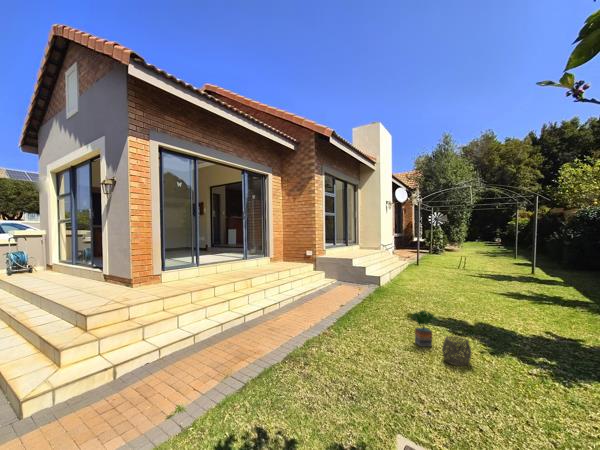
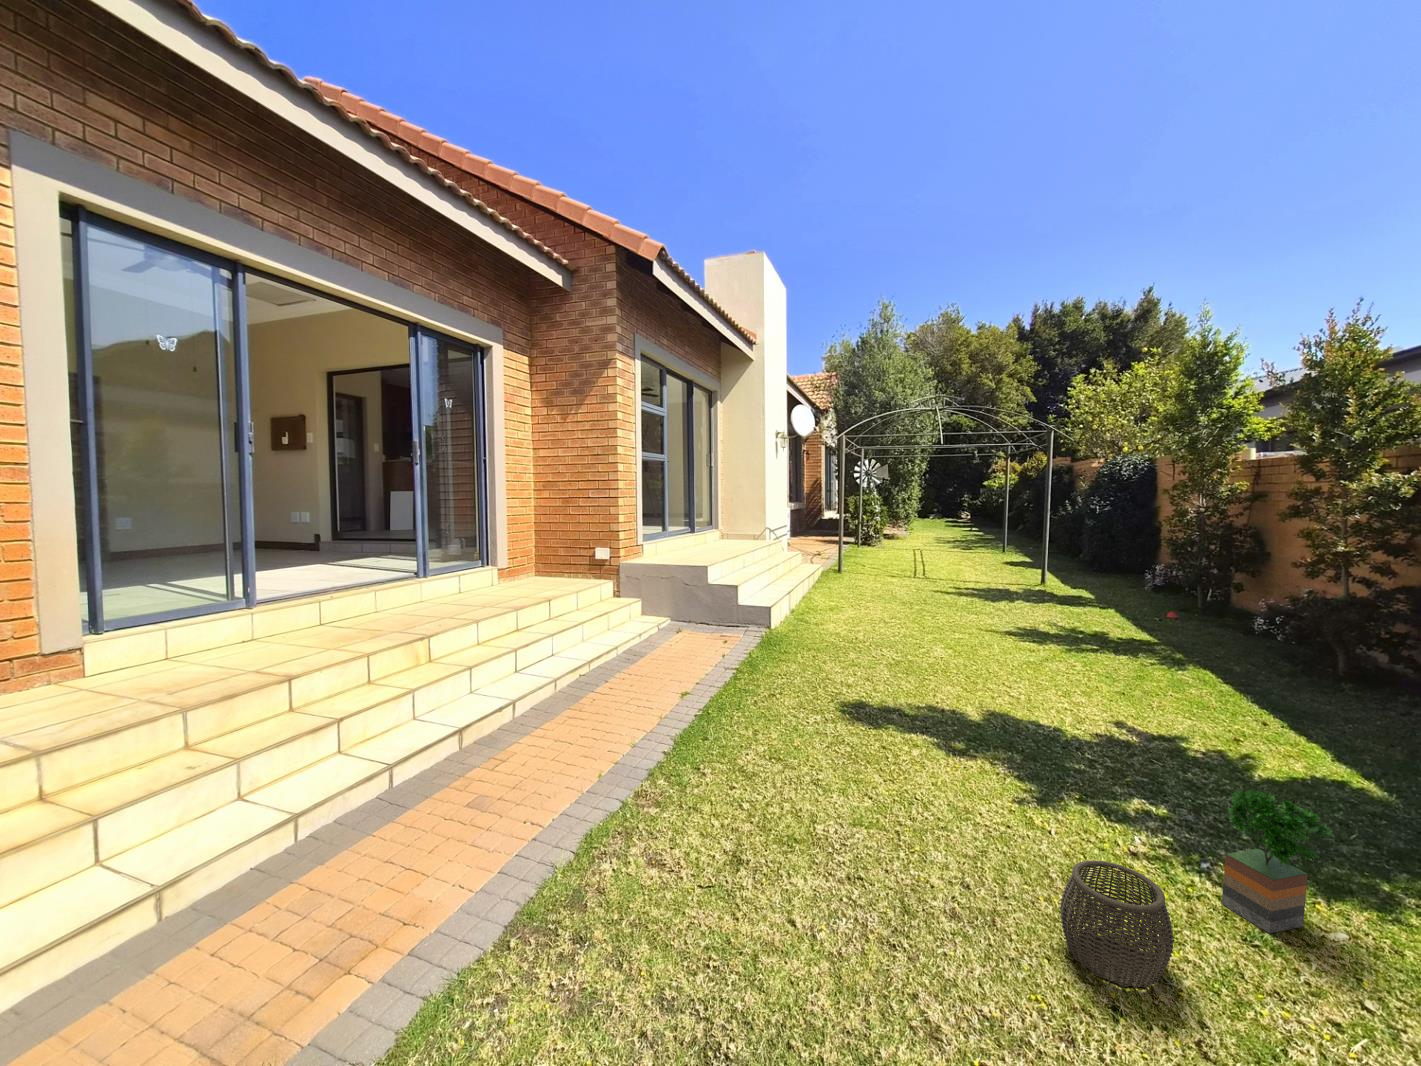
potted tree: present [413,310,437,346] -> present [1222,790,1332,933]

